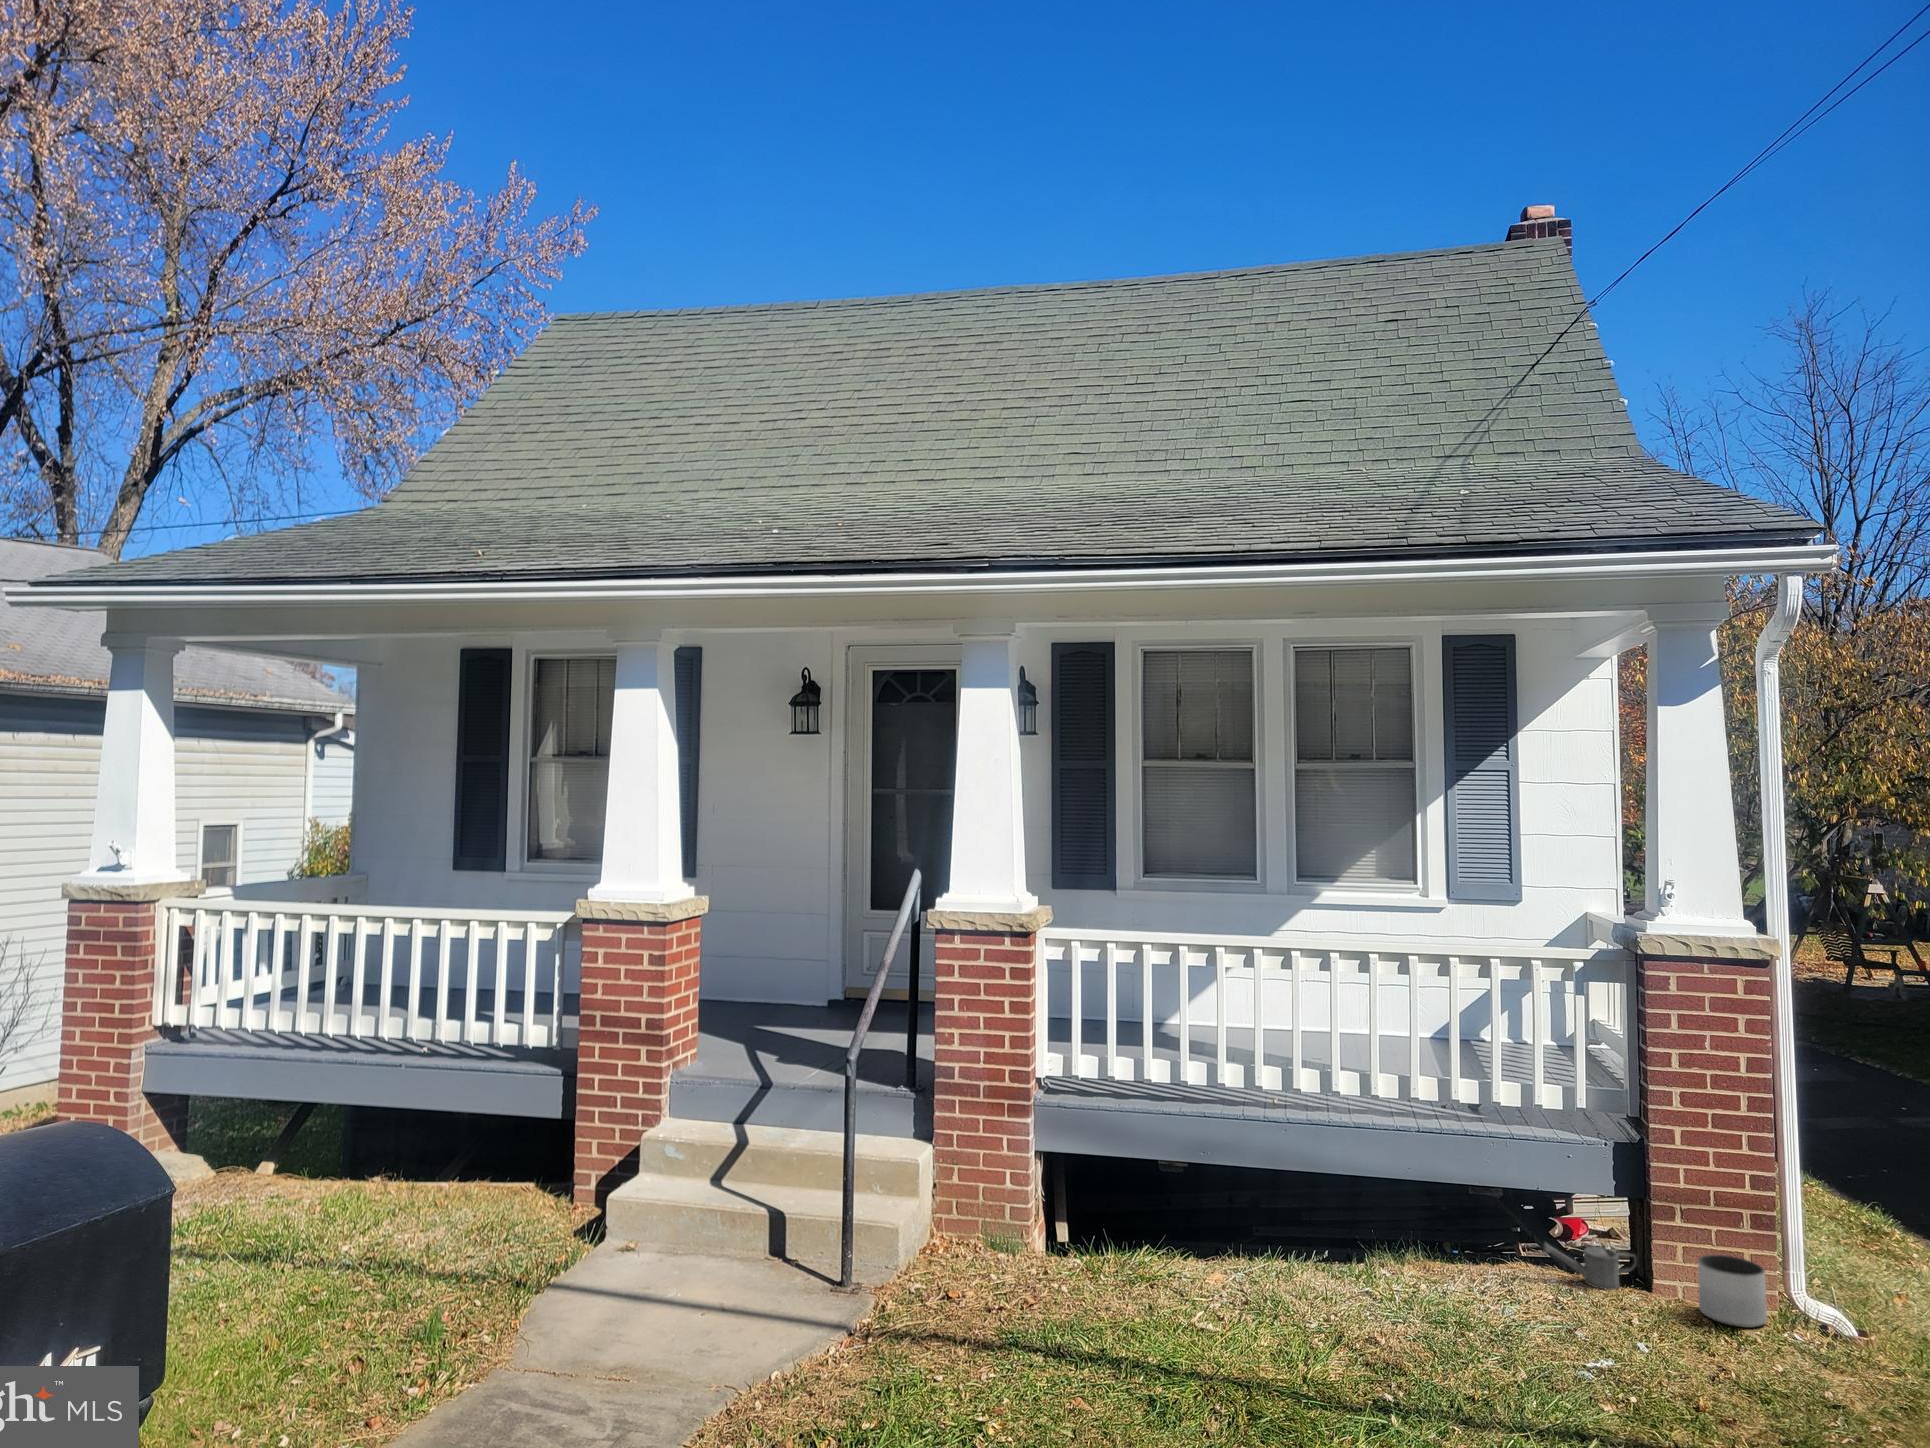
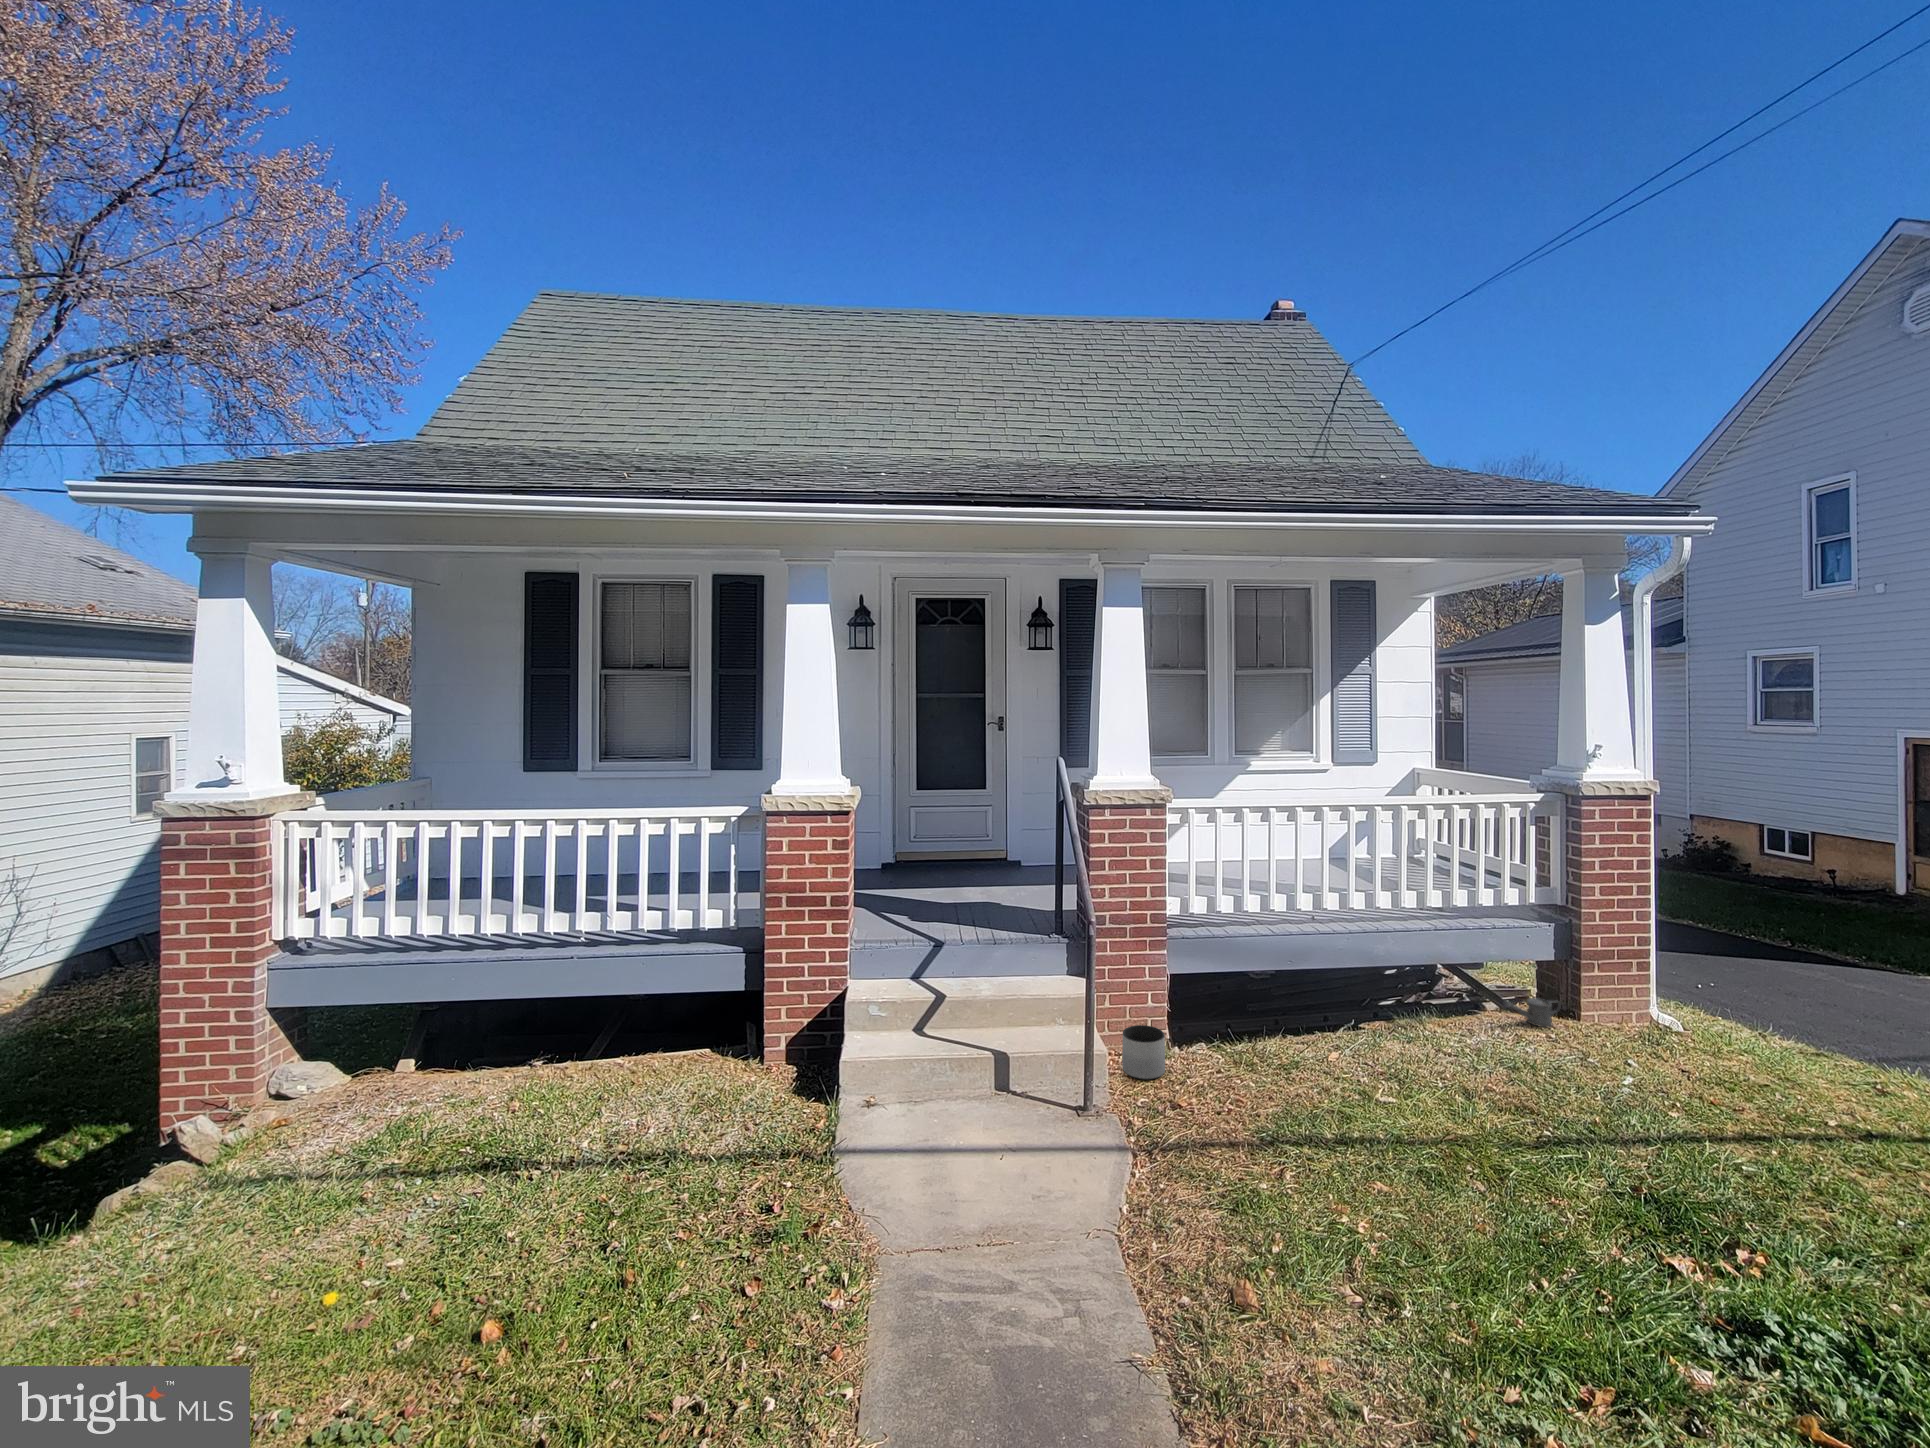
planter: present [1698,1254,1767,1328] -> present [1122,1025,1165,1080]

